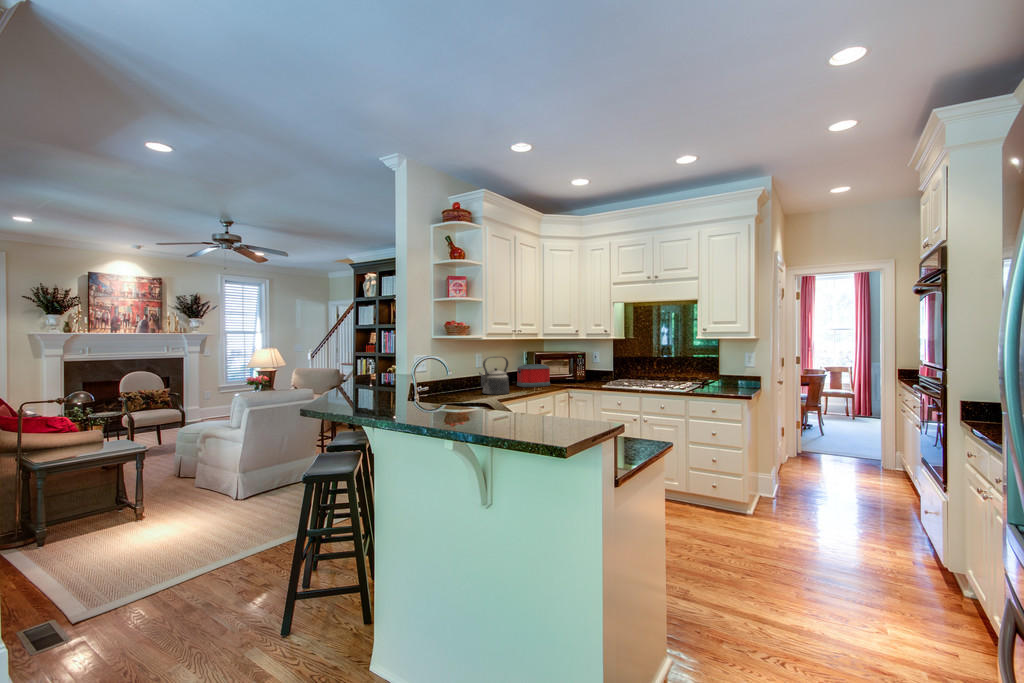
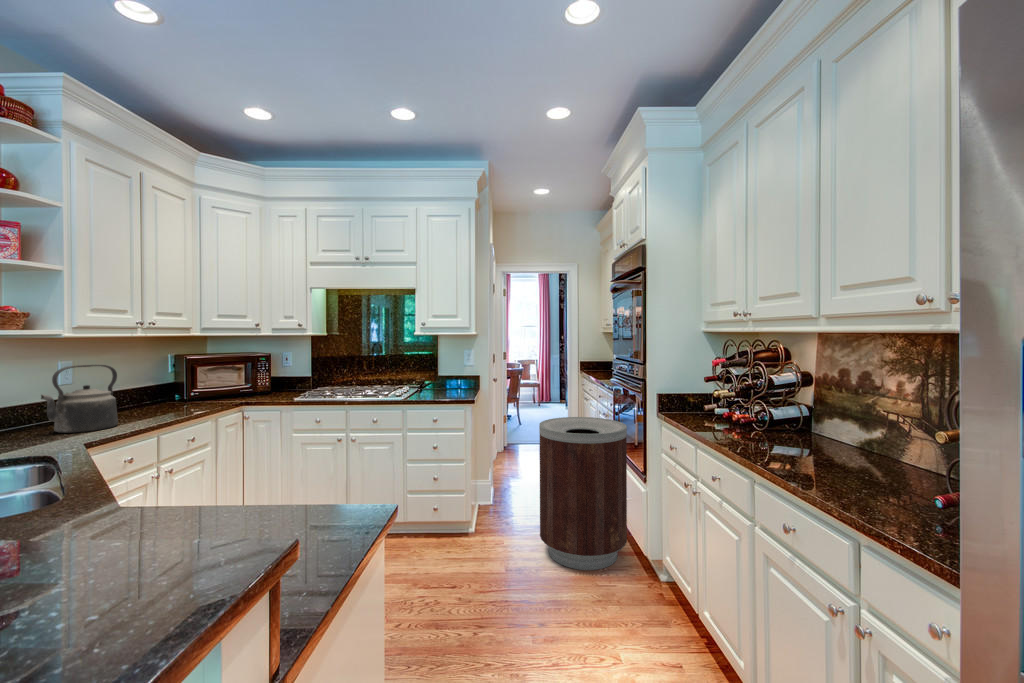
toaster: present [517,364,550,387] -> none [148,373,211,410]
trash can: none [819,421,927,571] -> present [539,417,627,570]

